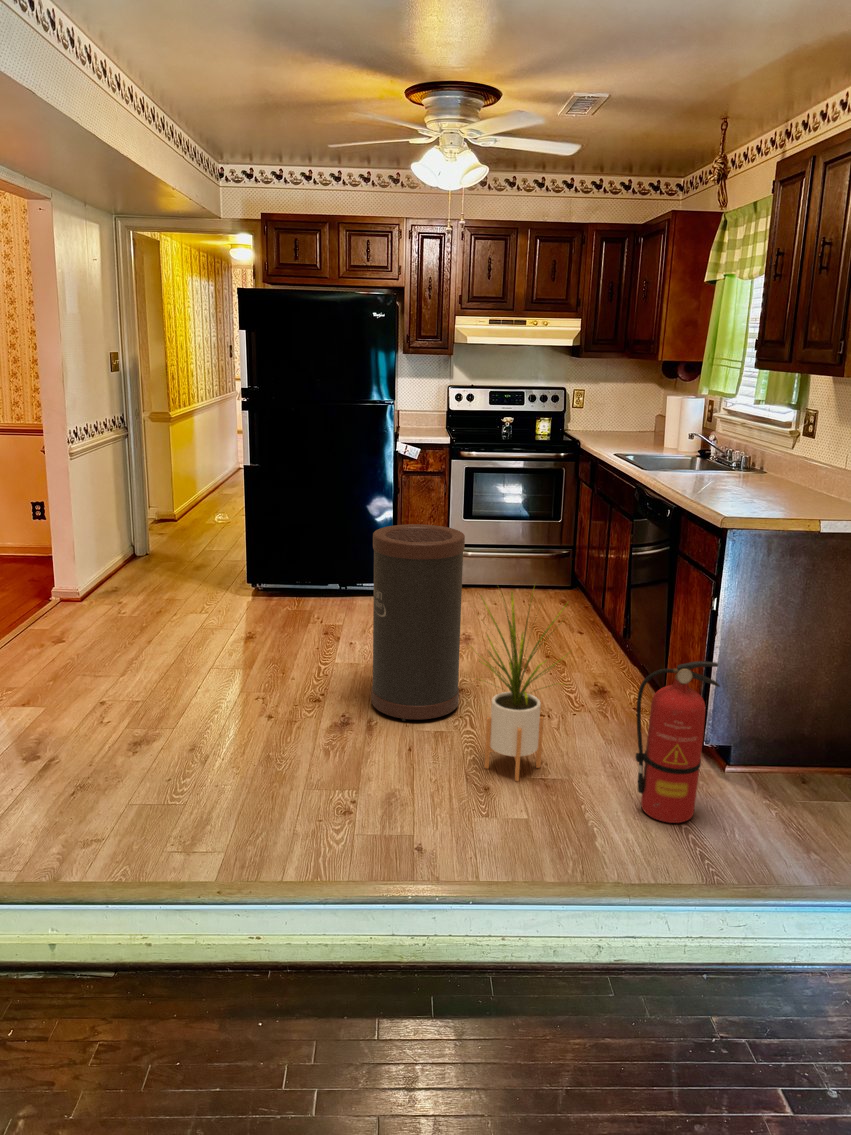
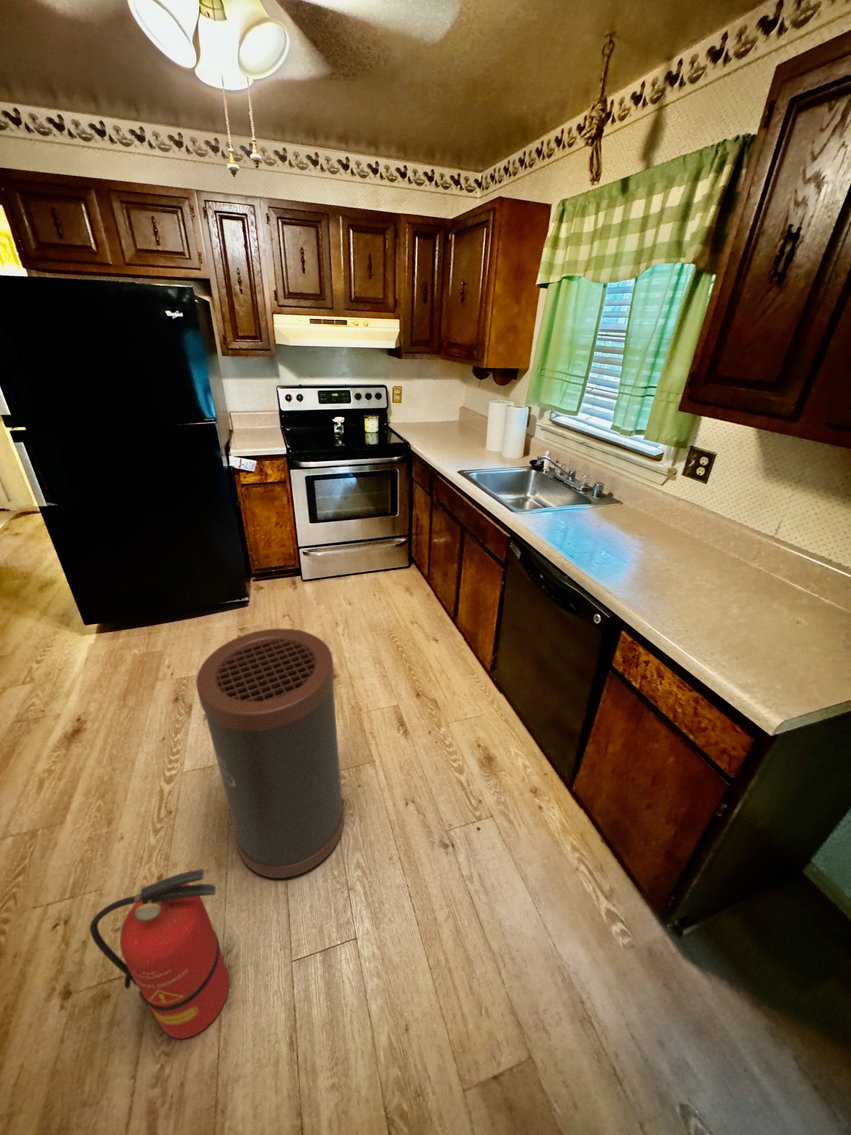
house plant: present [479,592,566,781] -> none [370,768,531,1010]
fire extinguisher: present [636,661,720,823] -> present [90,869,229,1038]

